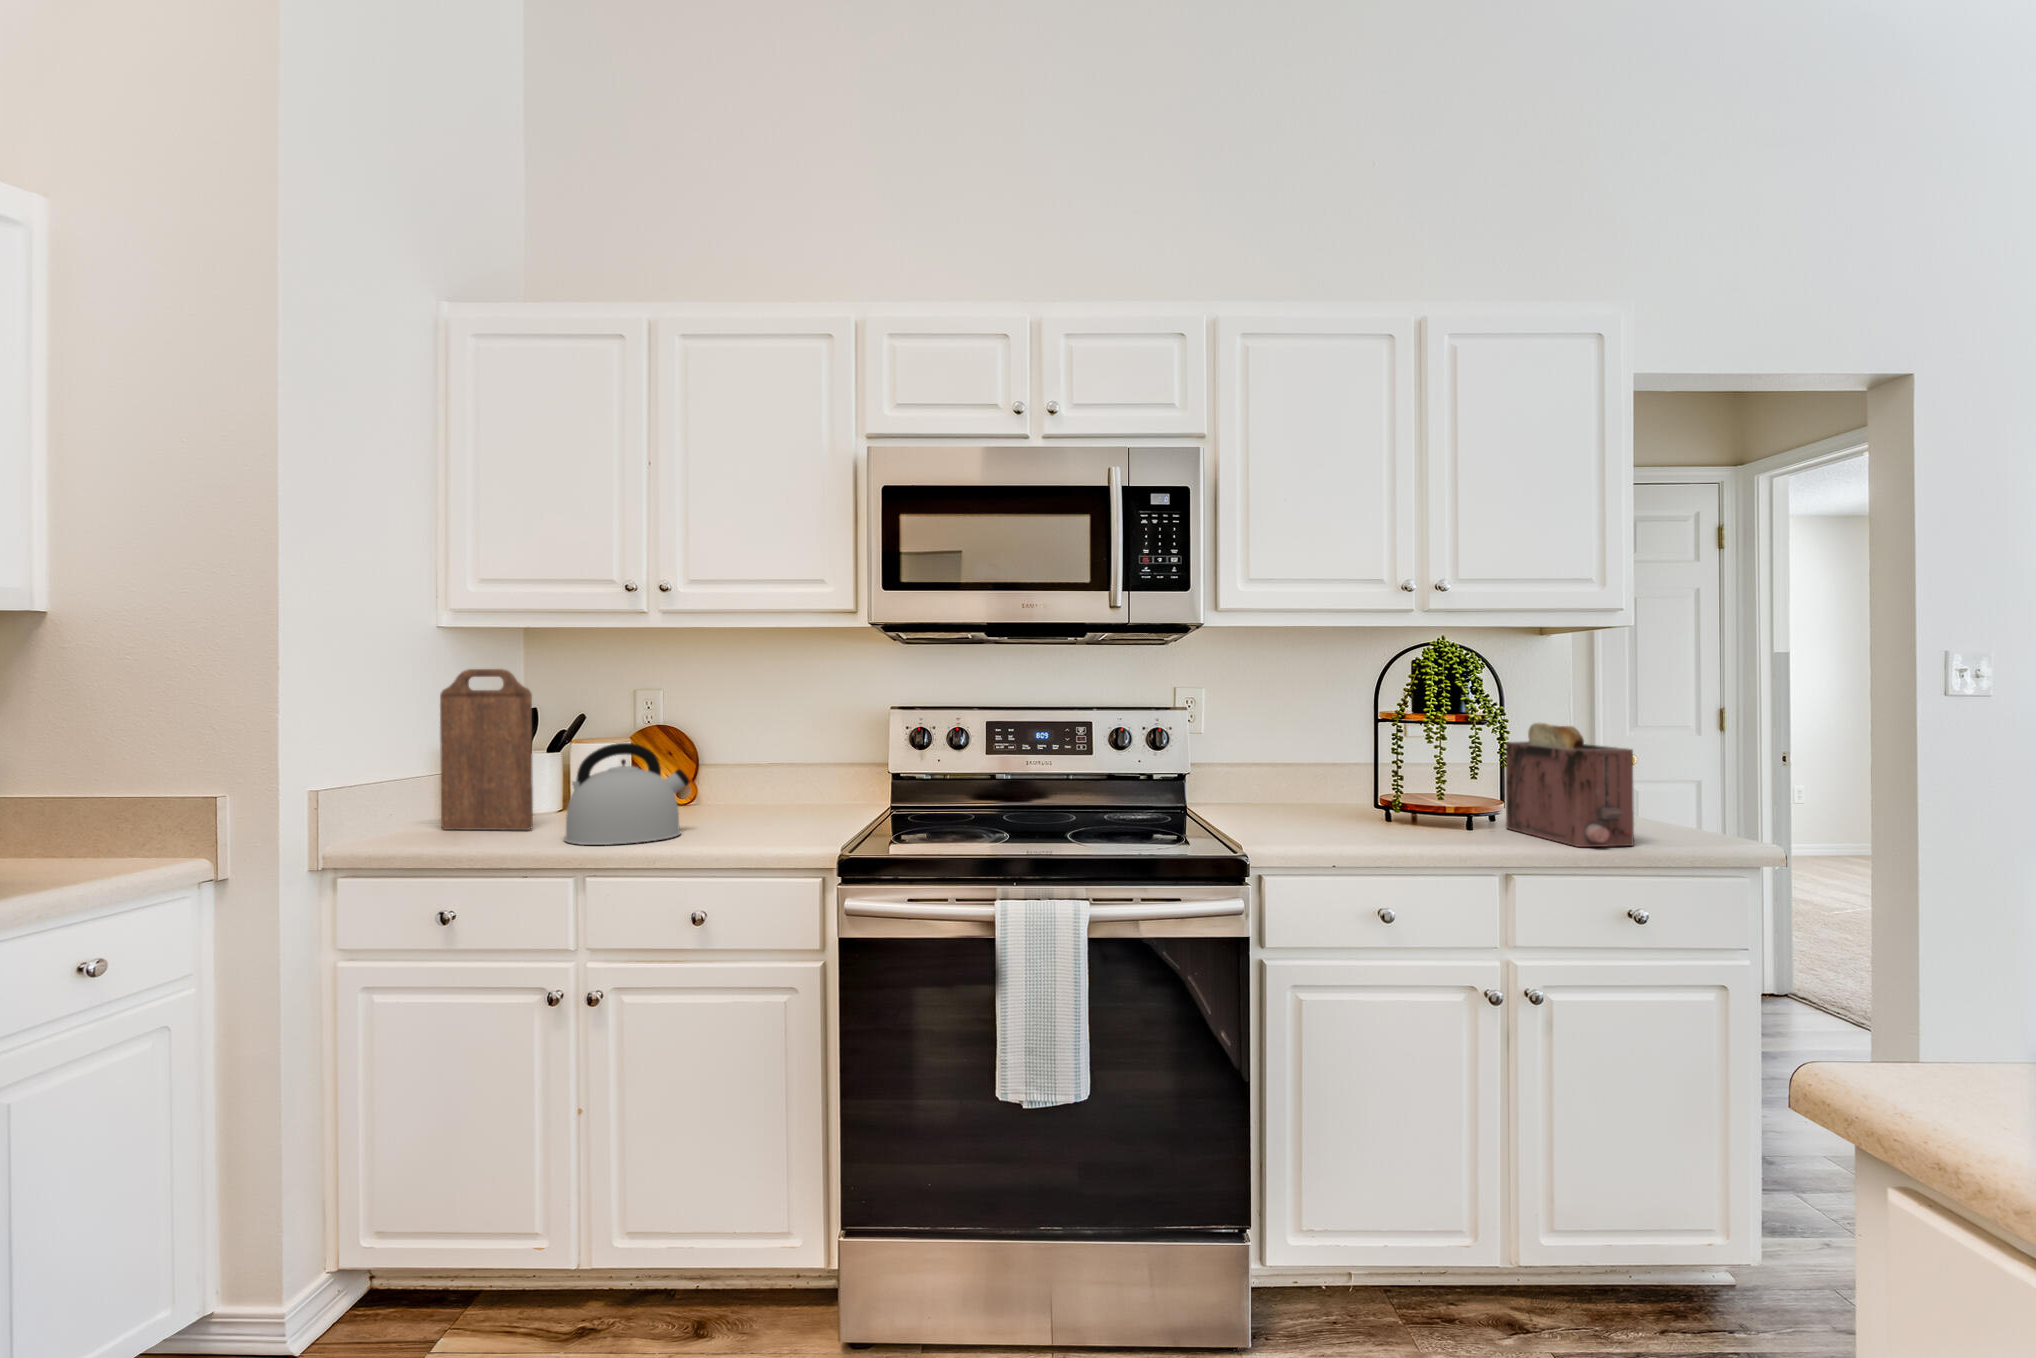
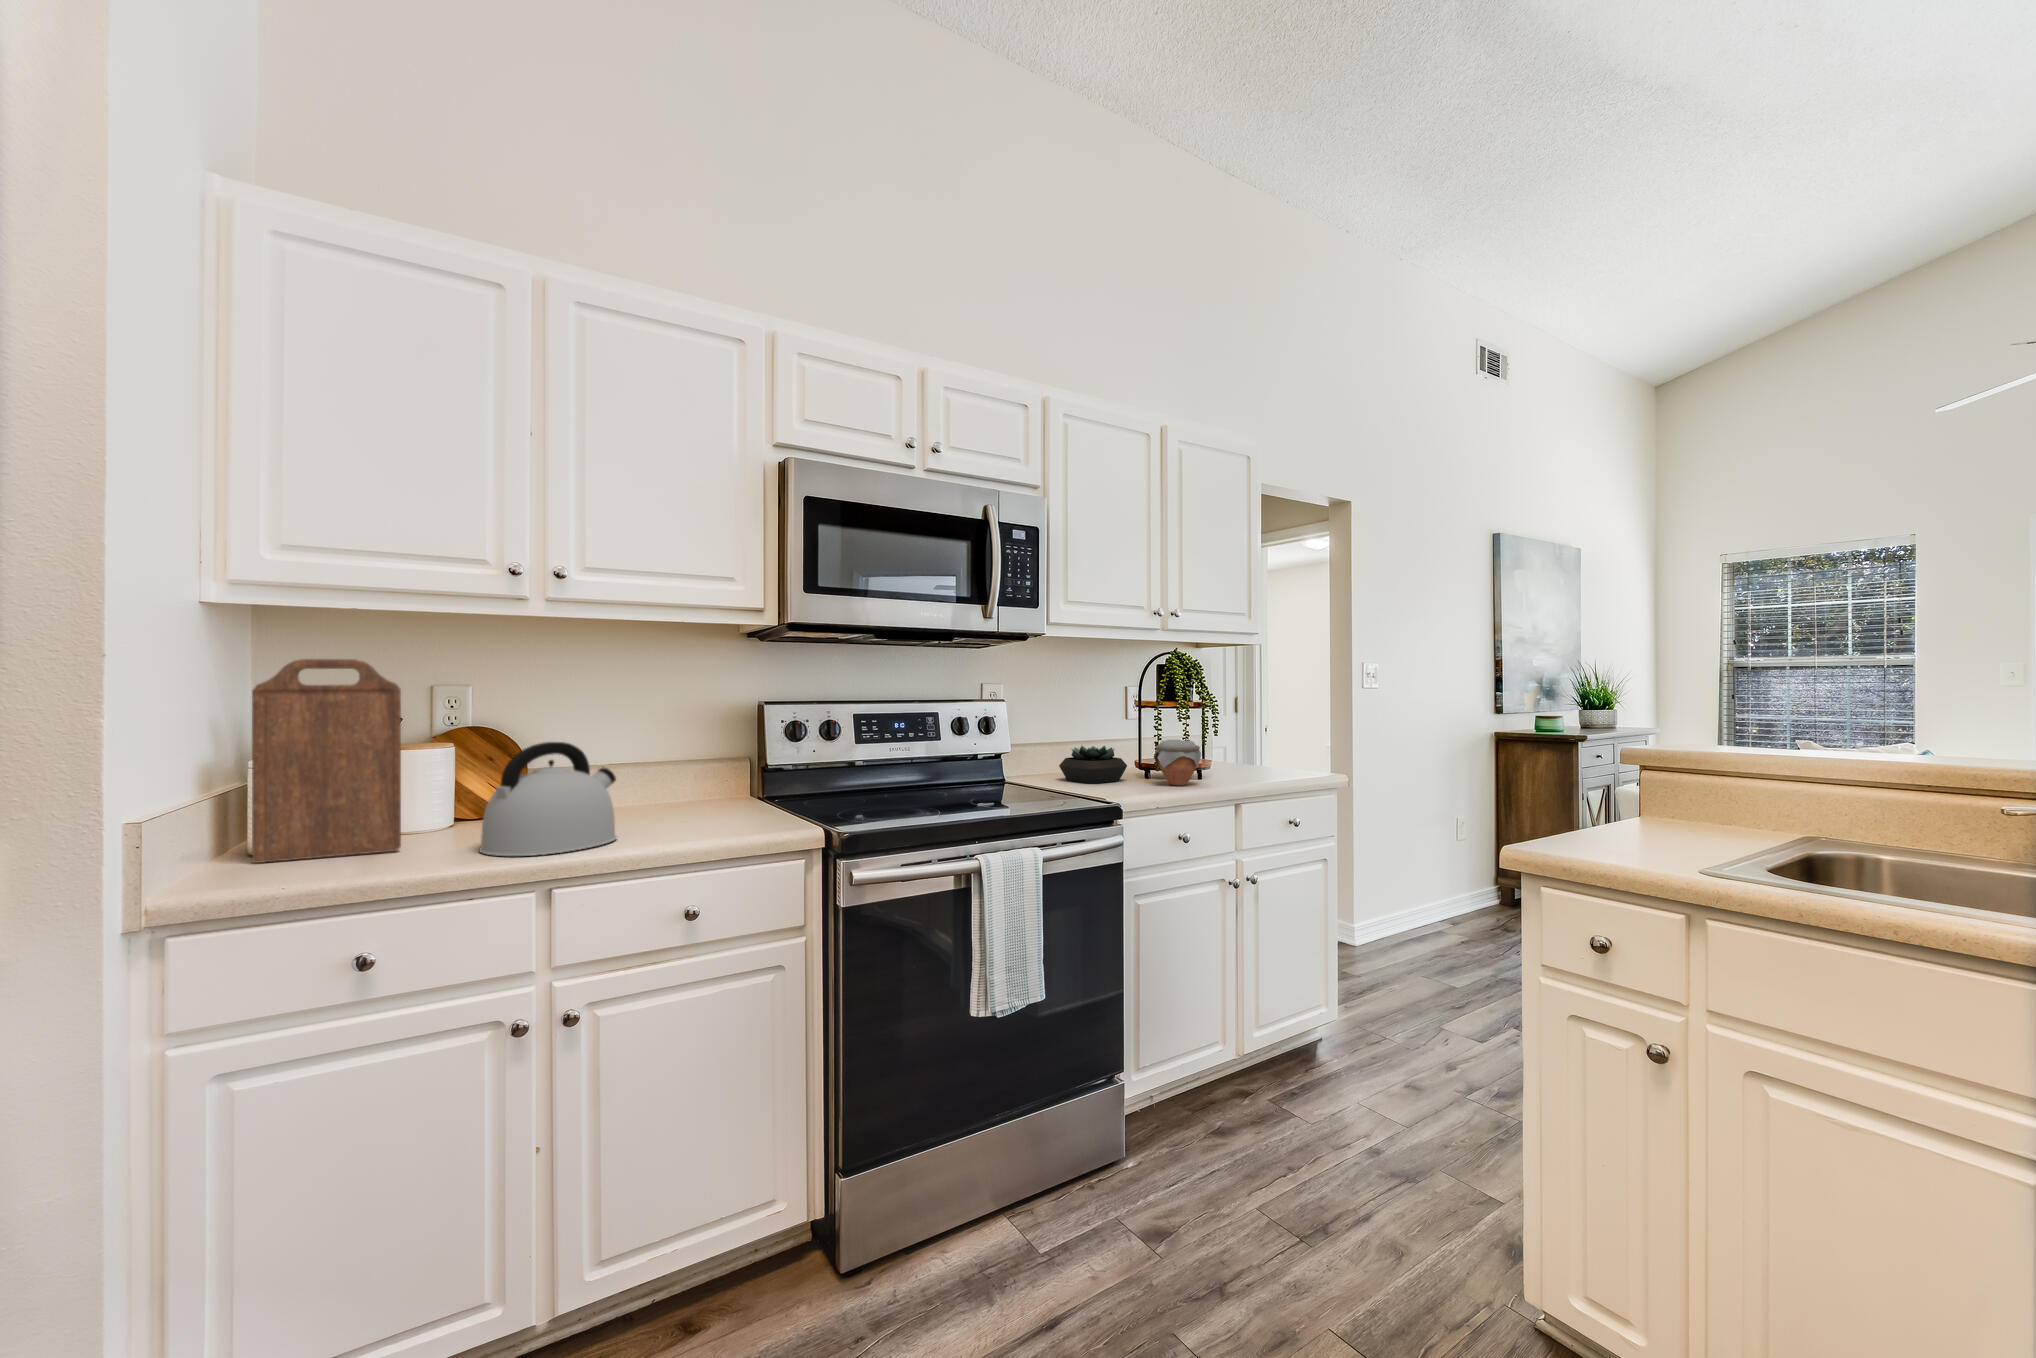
toaster: present [1506,723,1634,847] -> none [1202,706,1287,782]
jar: none [1380,771,1461,839] -> present [1154,740,1201,786]
succulent plant: none [1273,772,1367,825] -> present [1059,746,1127,783]

